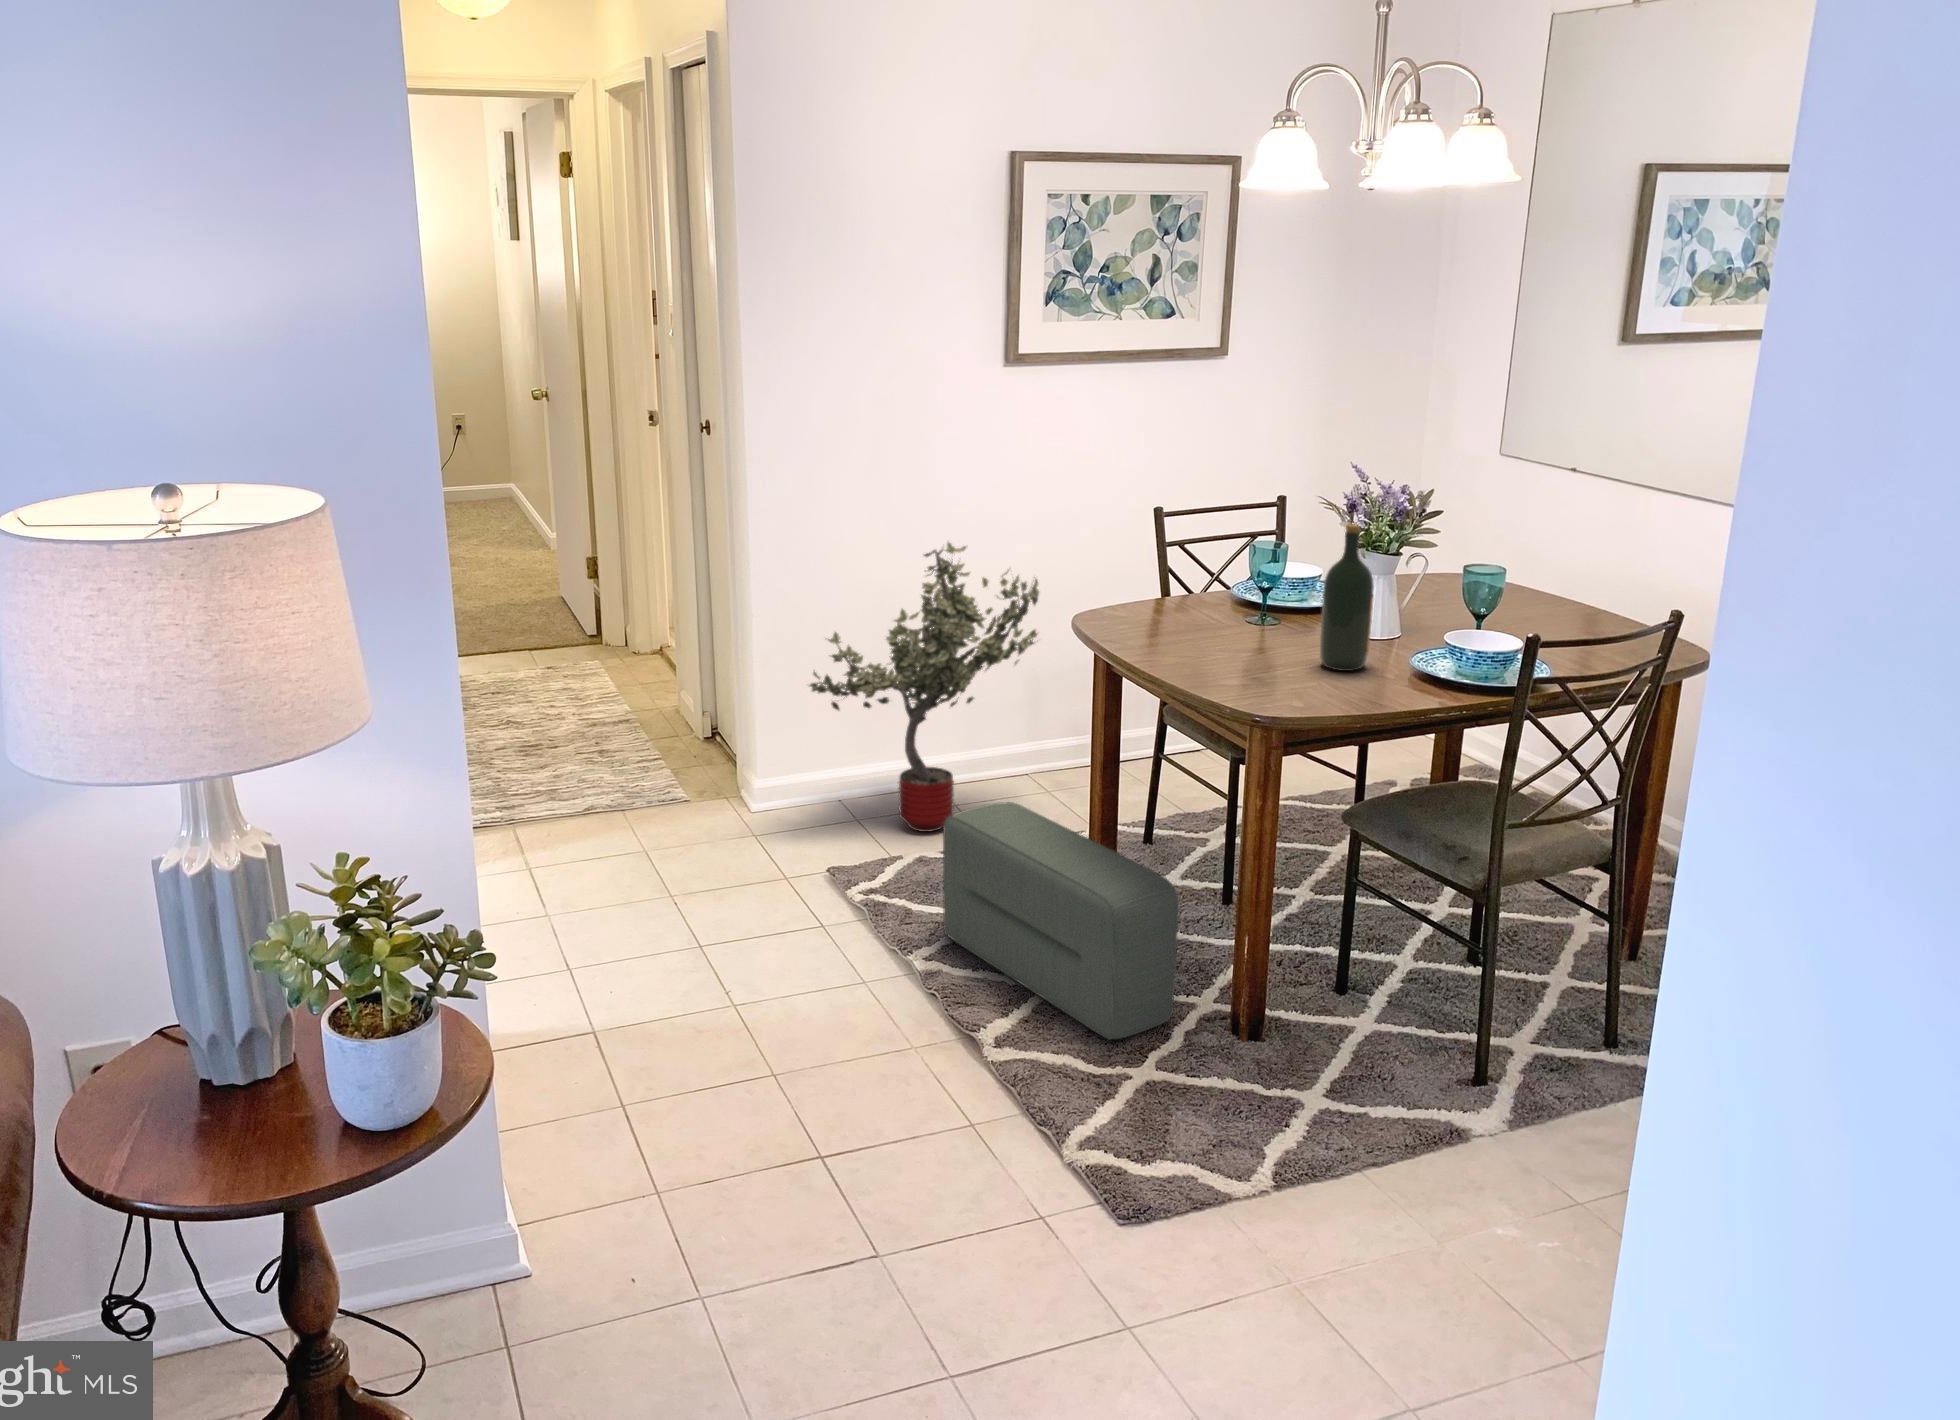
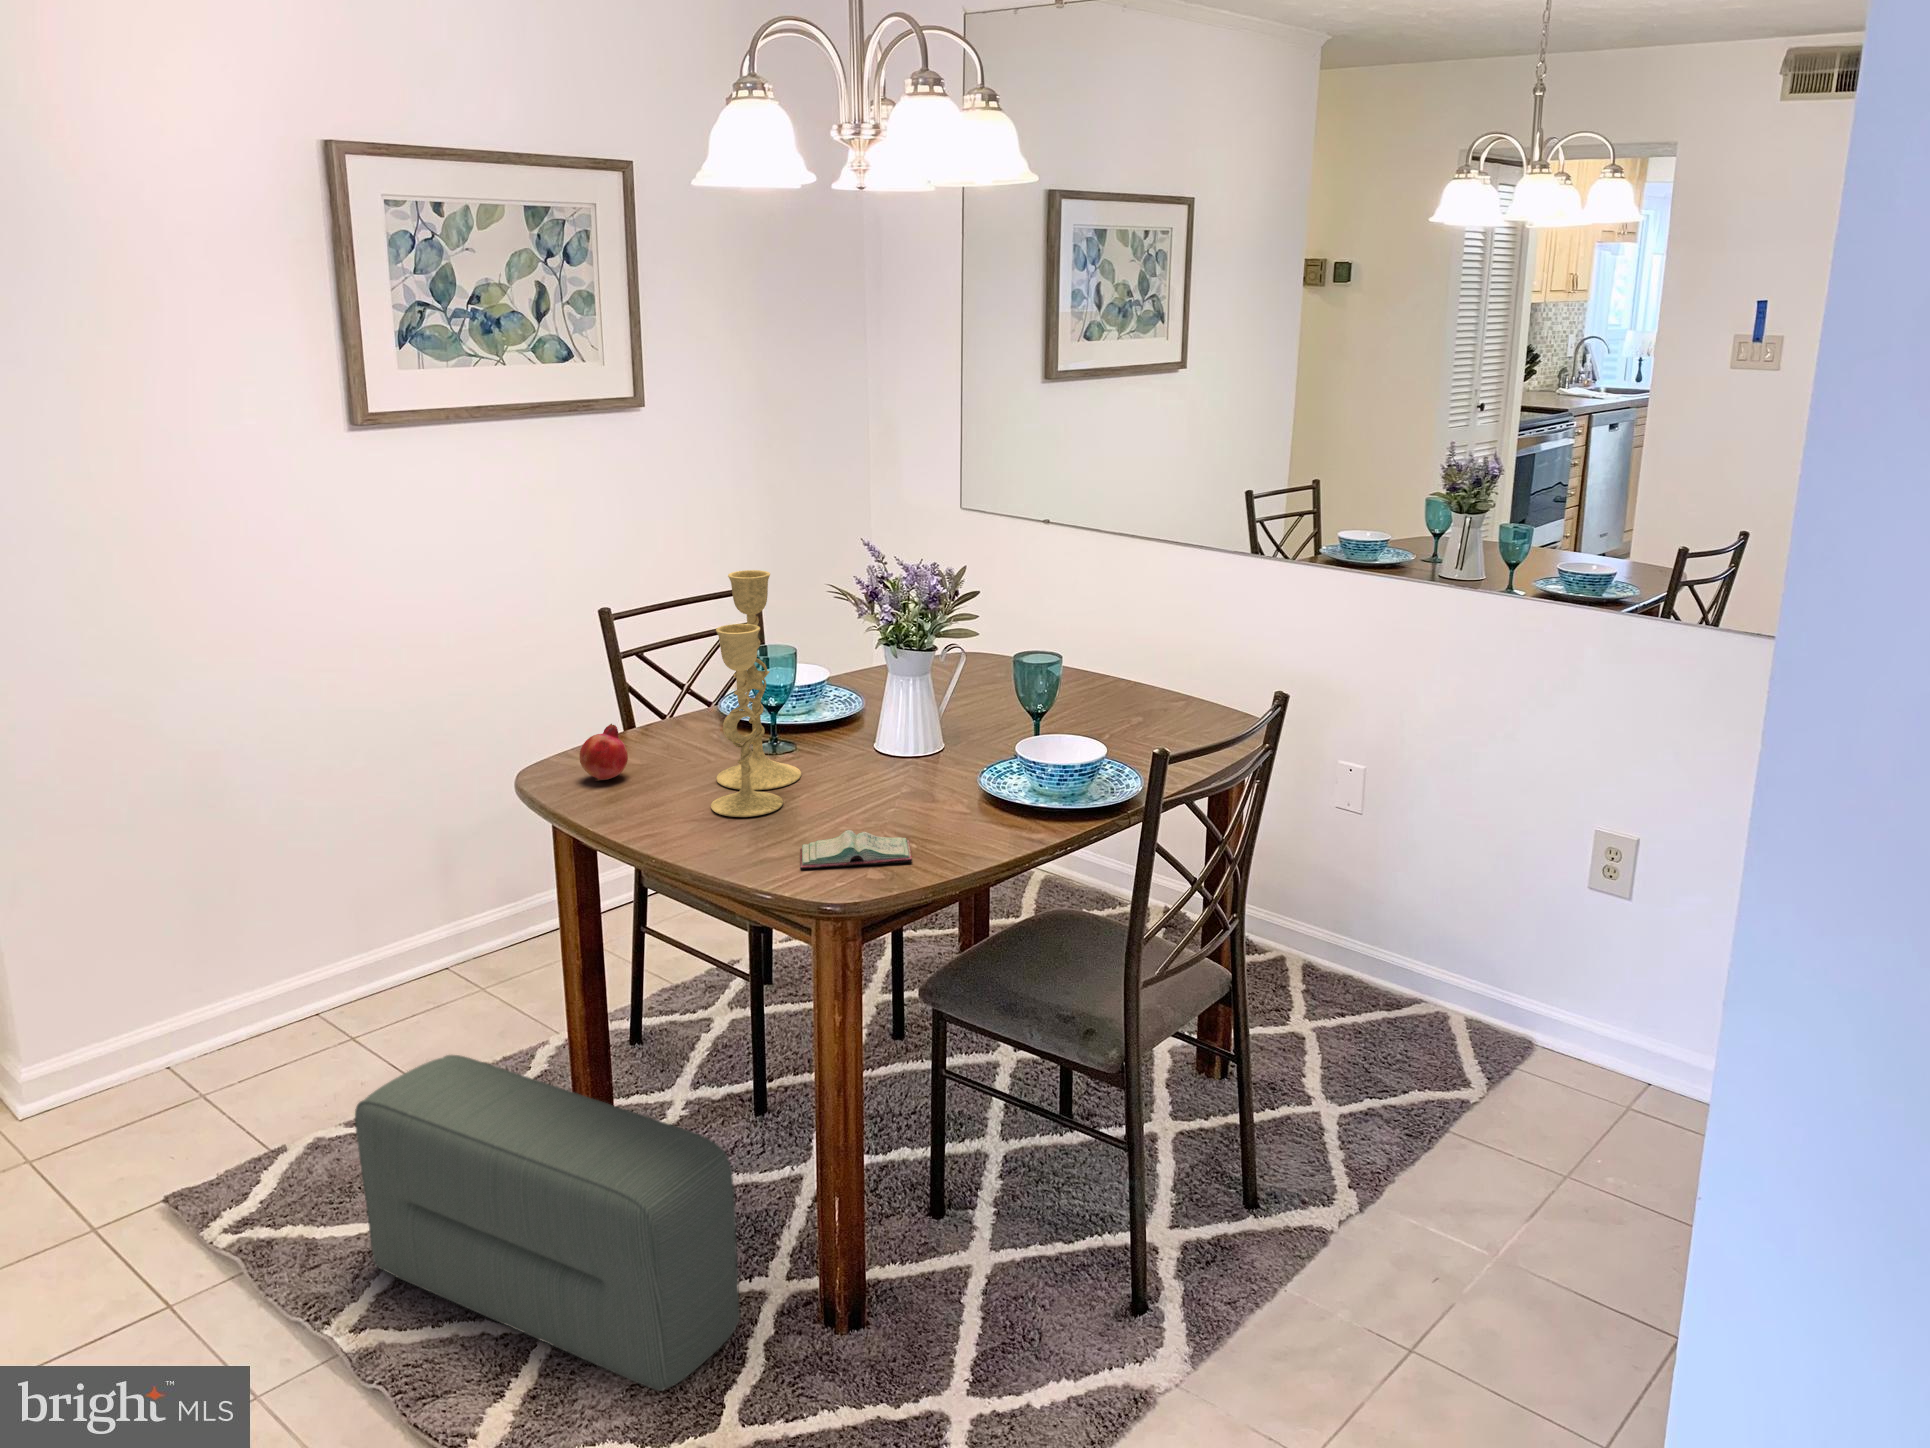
candlestick: none [1203,479,1279,658] -> present [711,570,801,817]
wine bottle: present [1320,524,1374,671] -> none [866,623,933,815]
potted tree: present [810,542,1039,832] -> none [96,682,453,1094]
fruit: none [1121,584,1154,624] -> present [580,724,628,781]
book: none [1250,670,1336,697] -> present [800,830,912,869]

